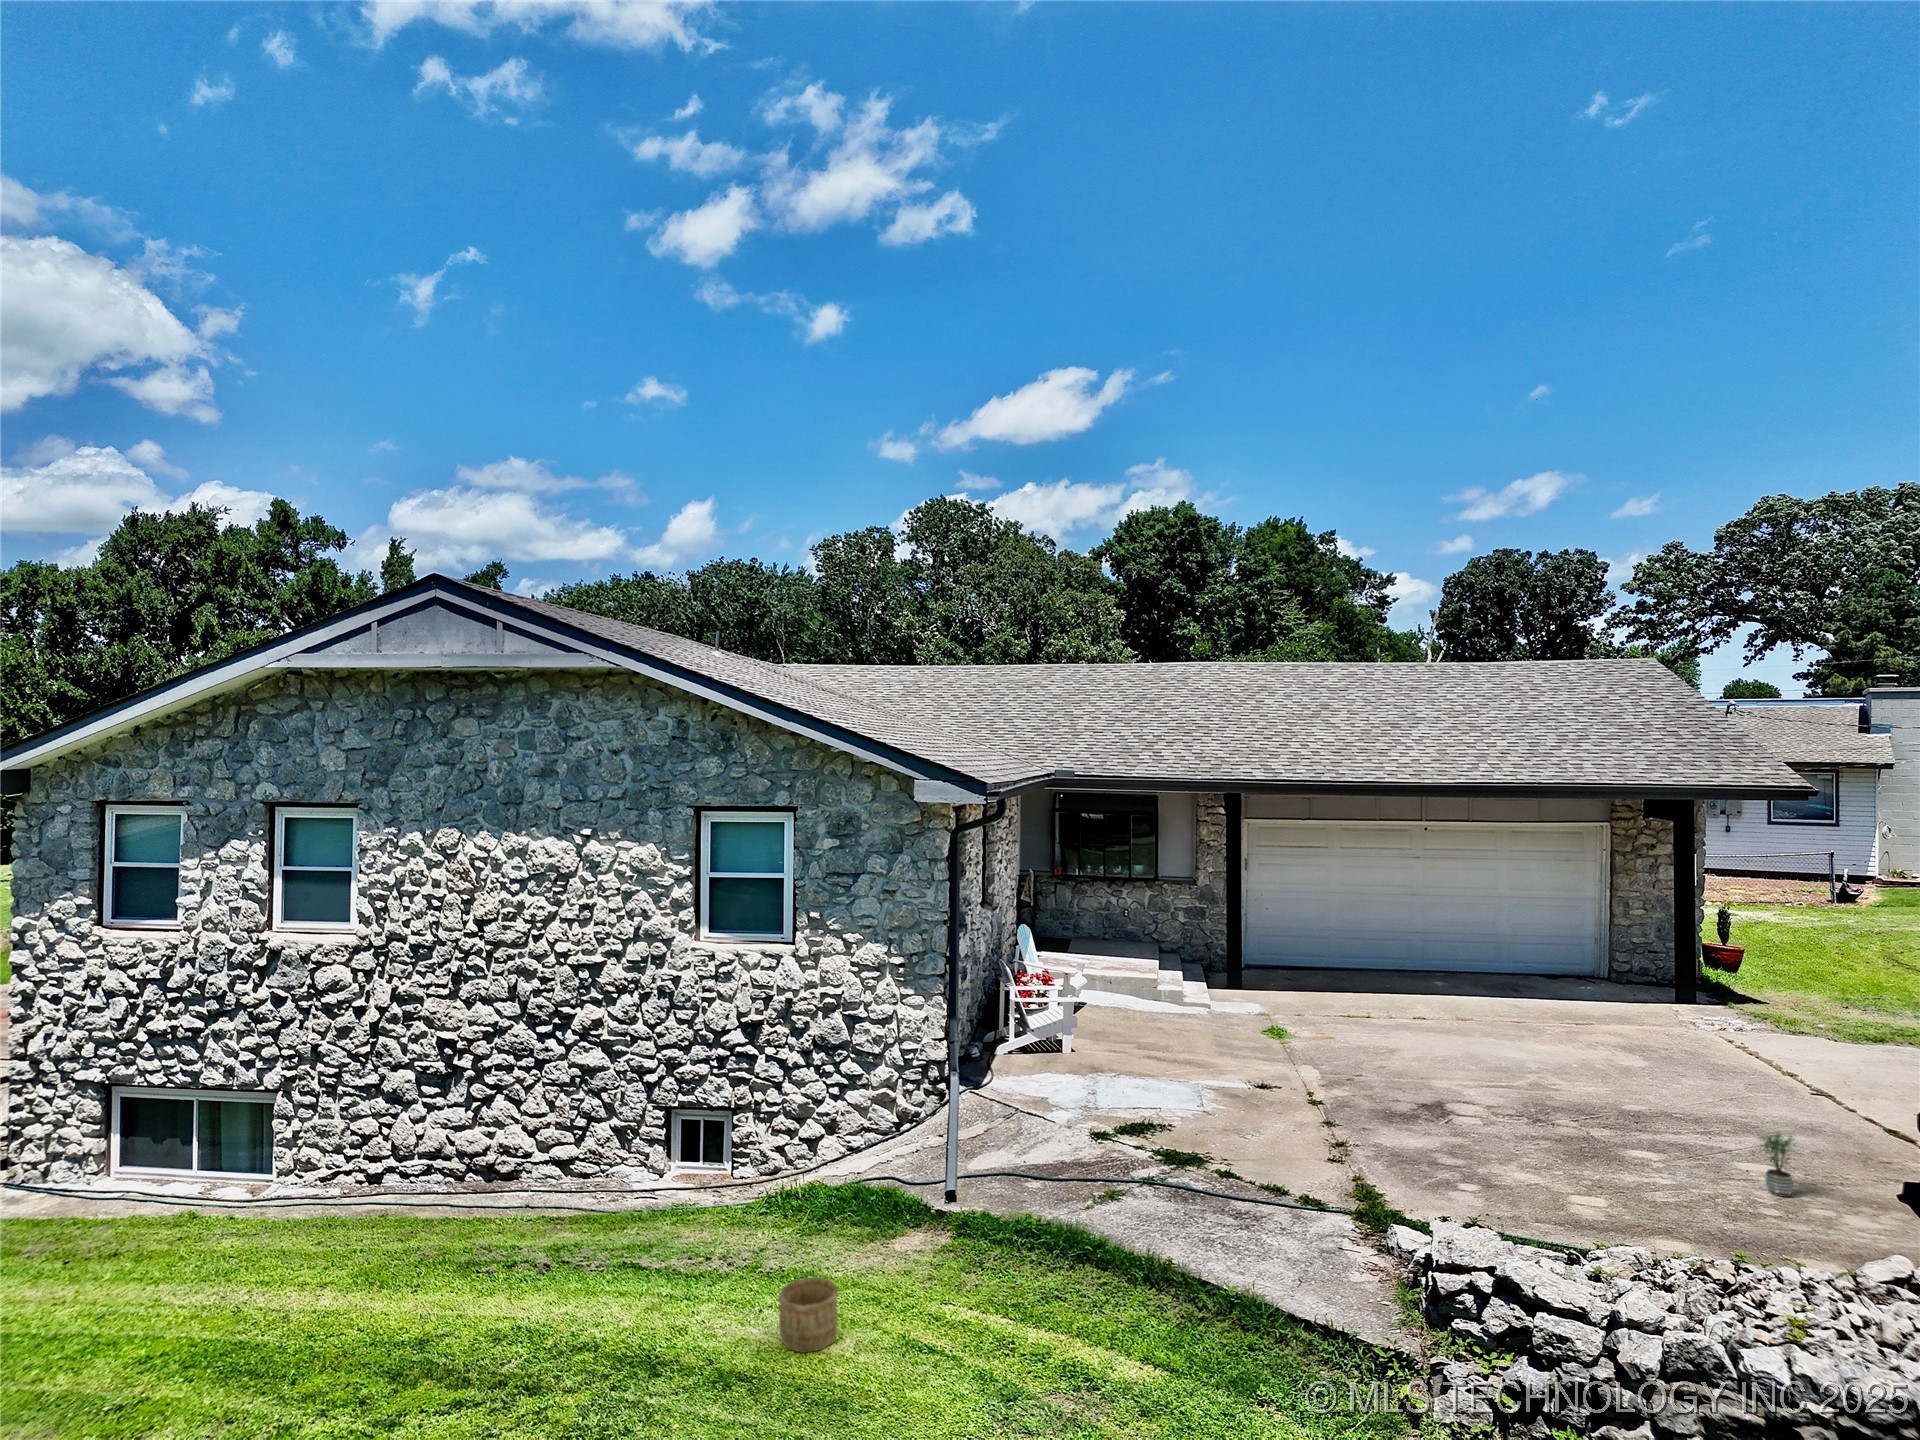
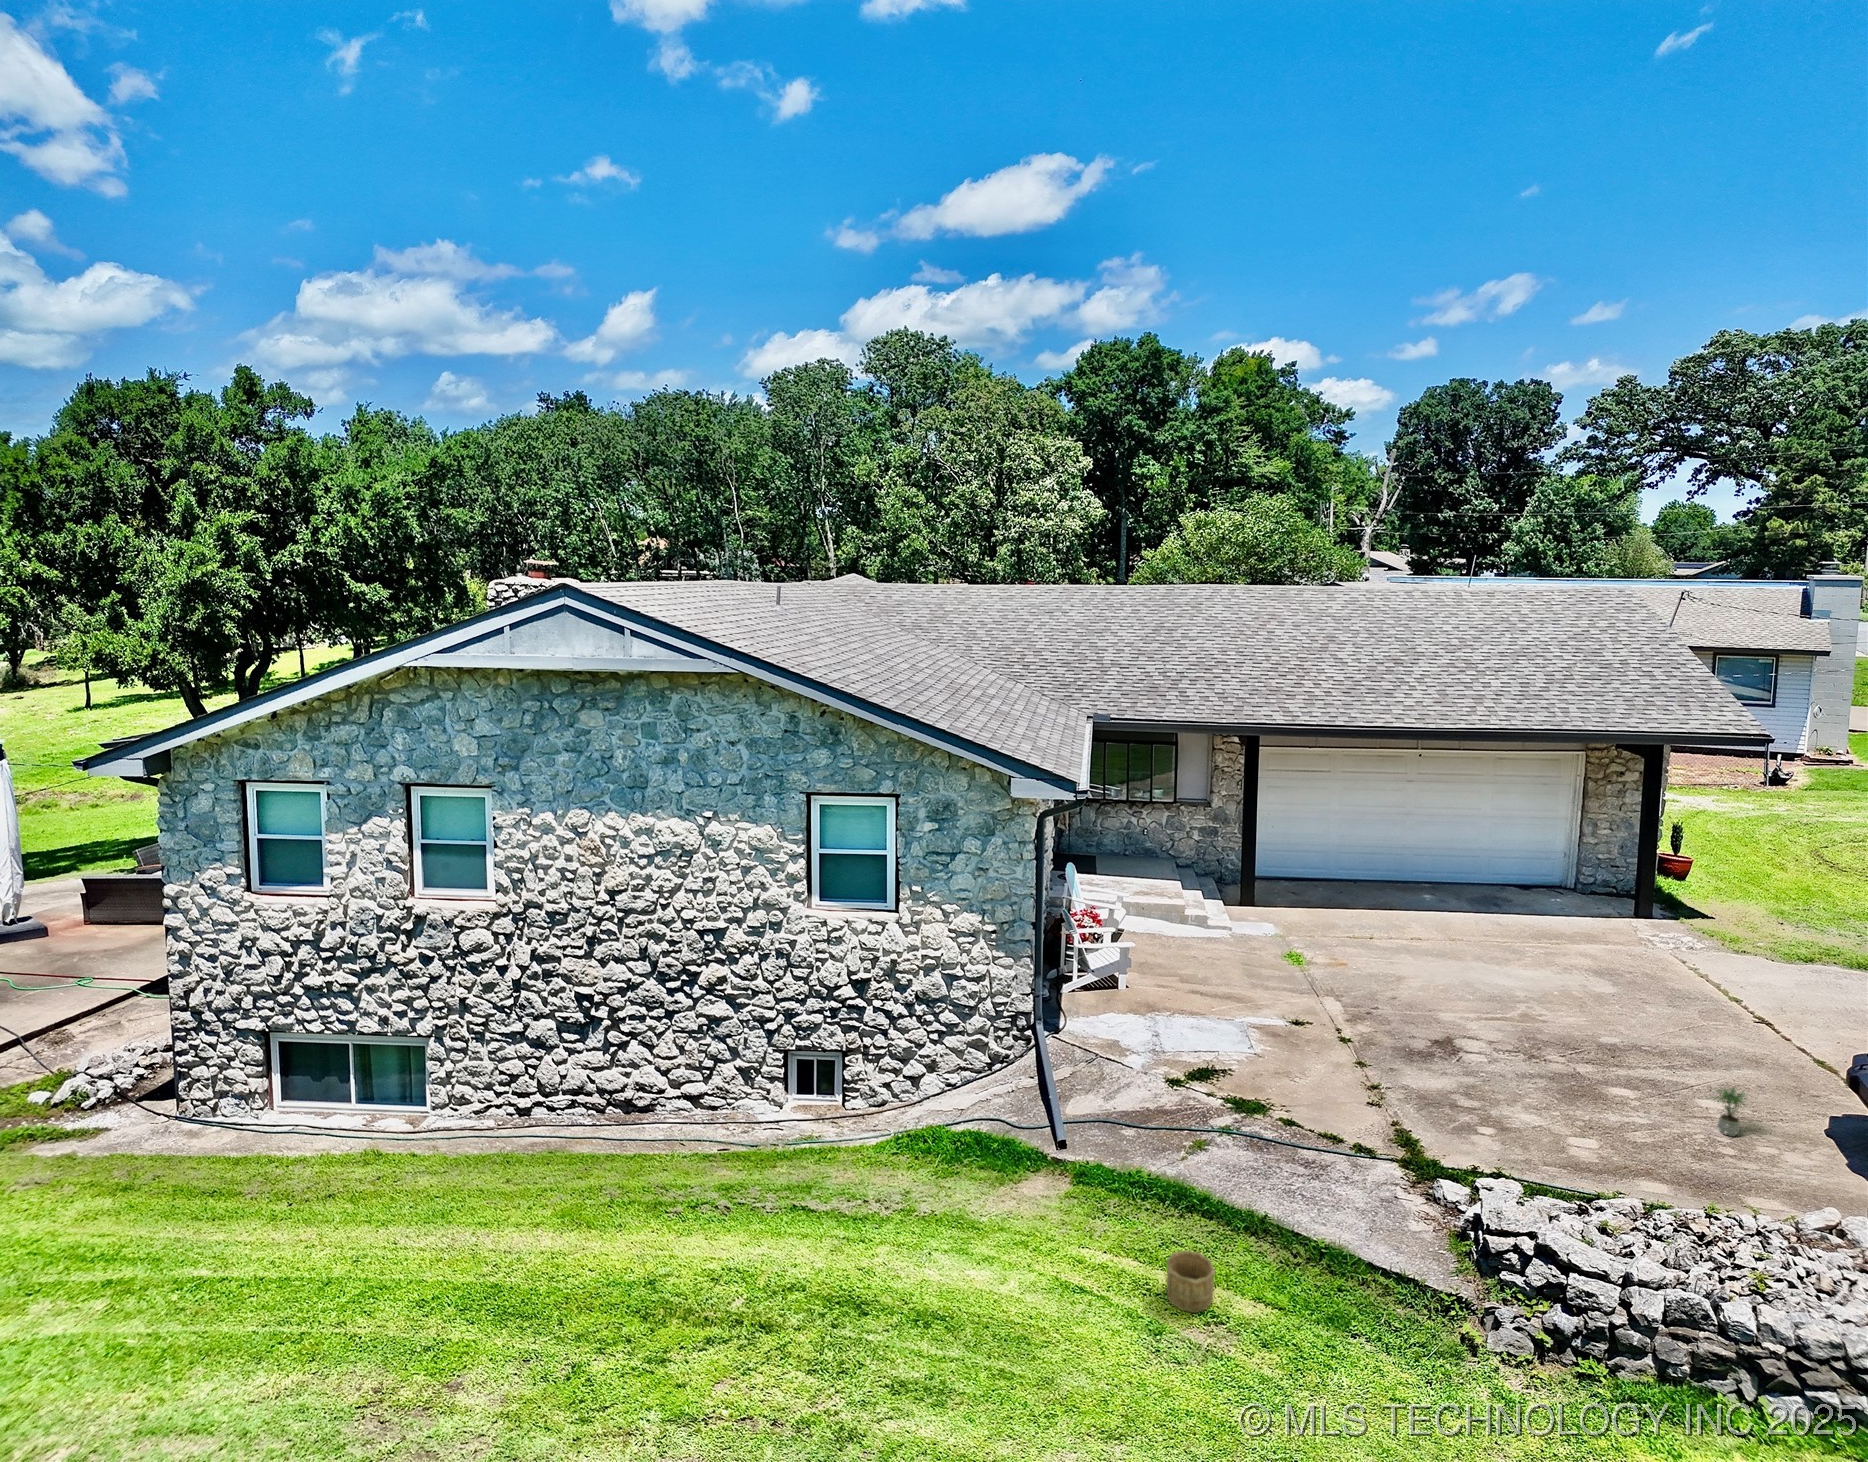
wooden bucket: present [778,1277,838,1353] -> present [1166,1251,1215,1313]

